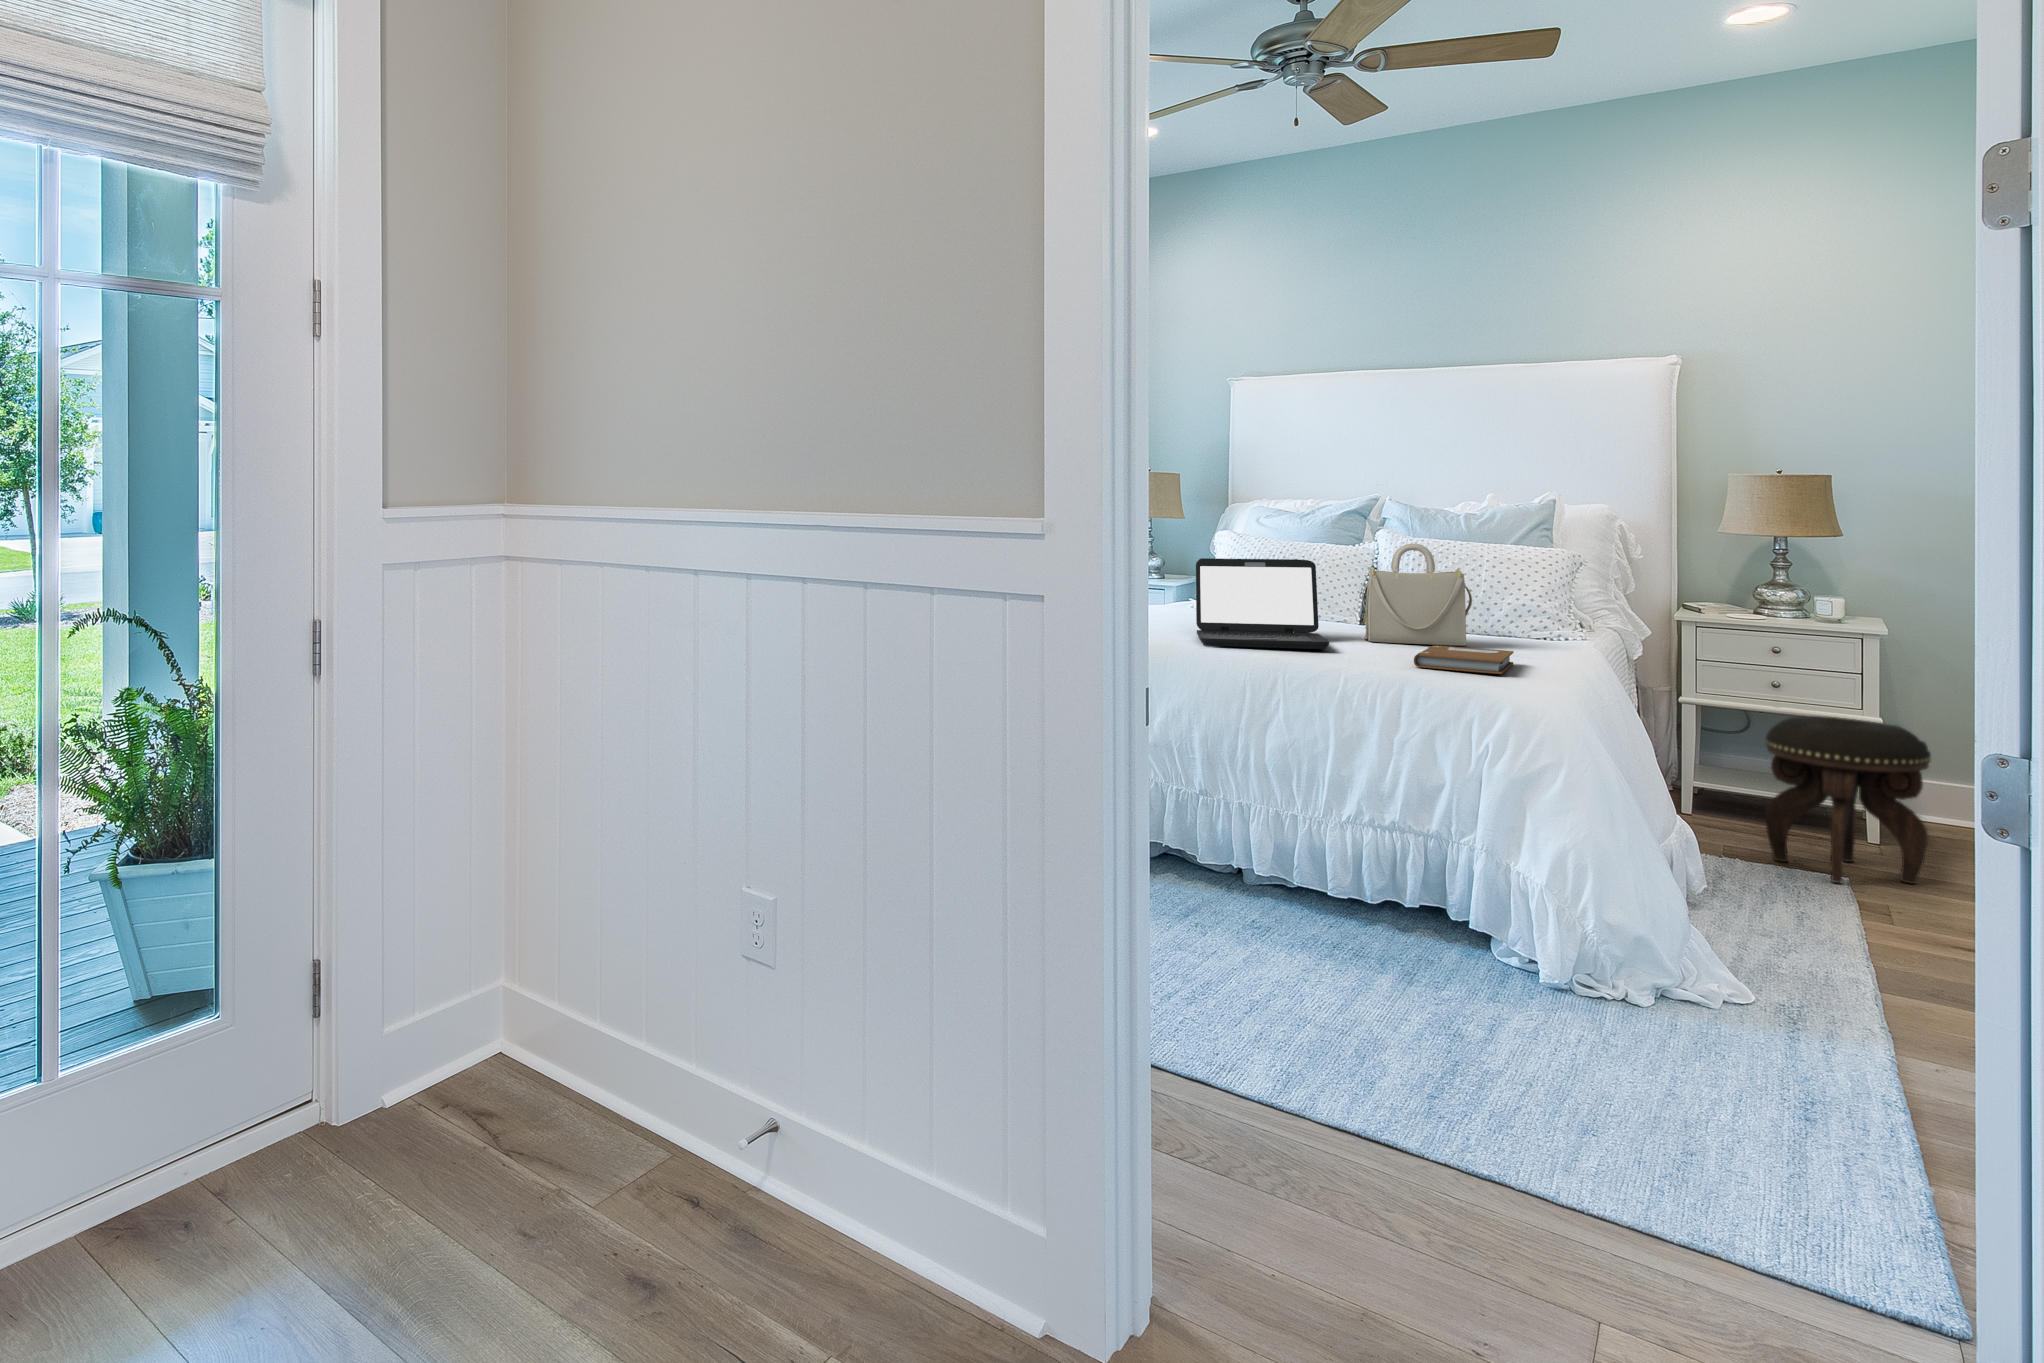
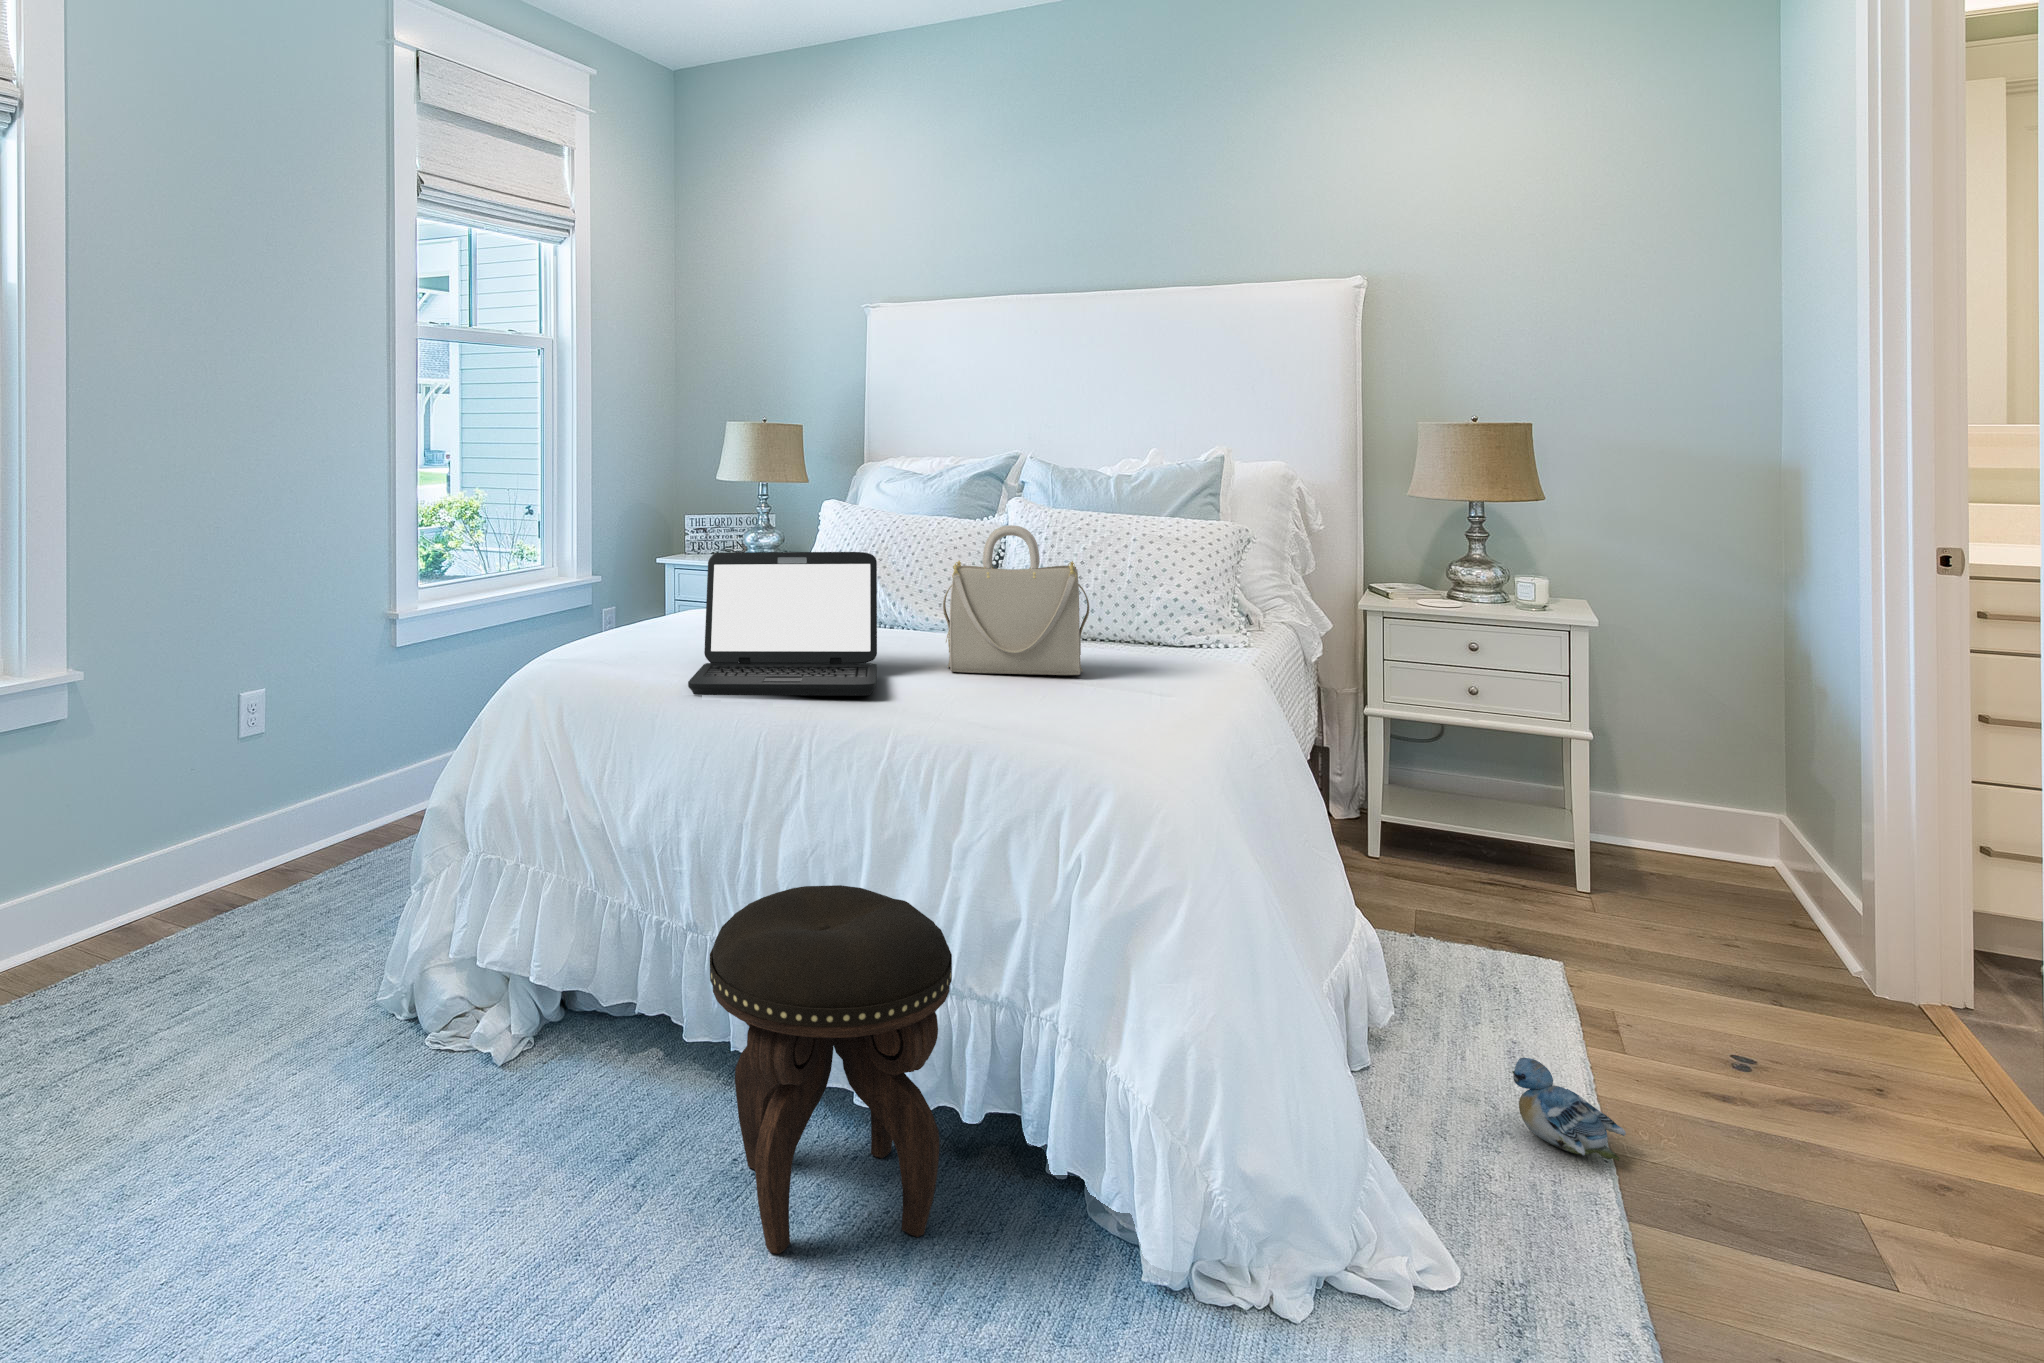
notebook: present [1414,645,1514,674] -> none [981,684,1132,741]
footstool: present [1765,716,1931,884] -> present [710,885,952,1254]
plush toy: none [1798,901,1882,963] -> present [1512,1057,1626,1161]

